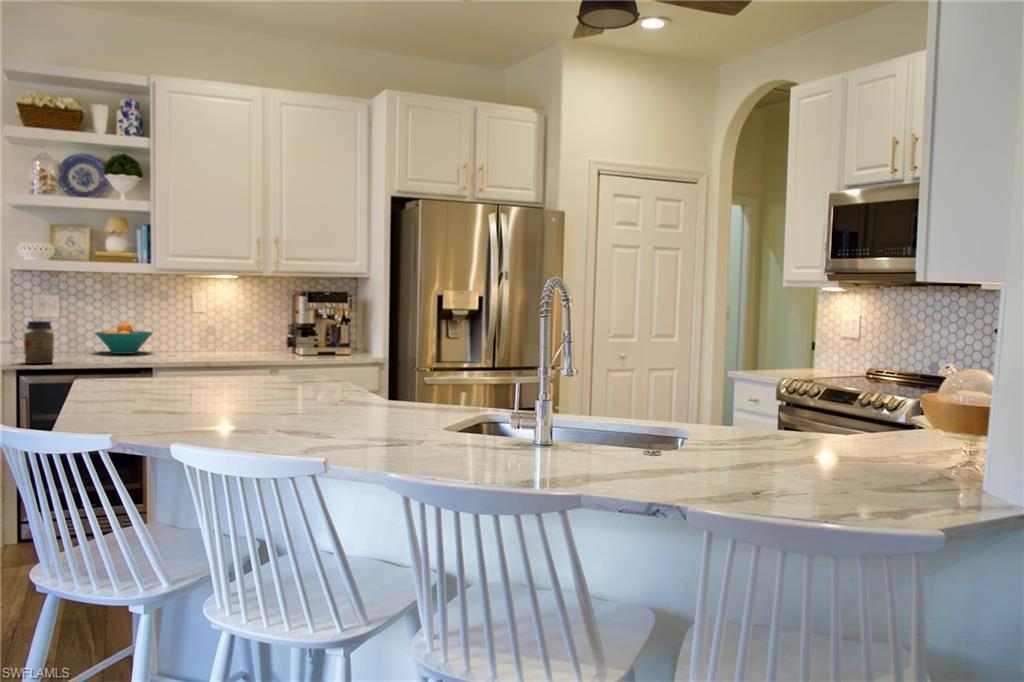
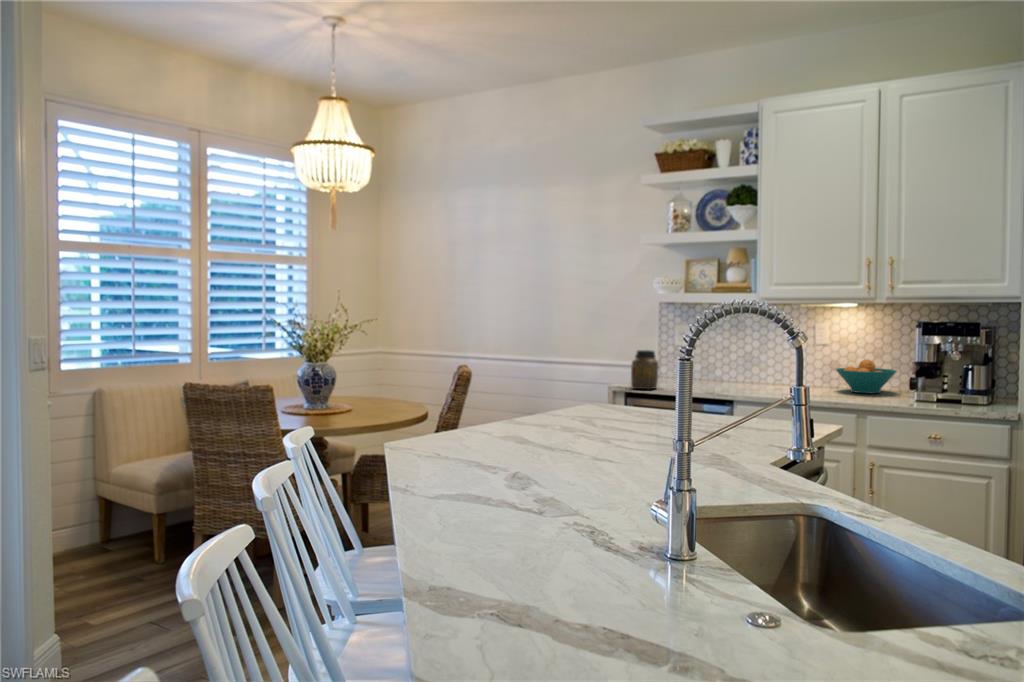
fruit bowl: present [95,323,152,354] -> present [836,360,897,393]

